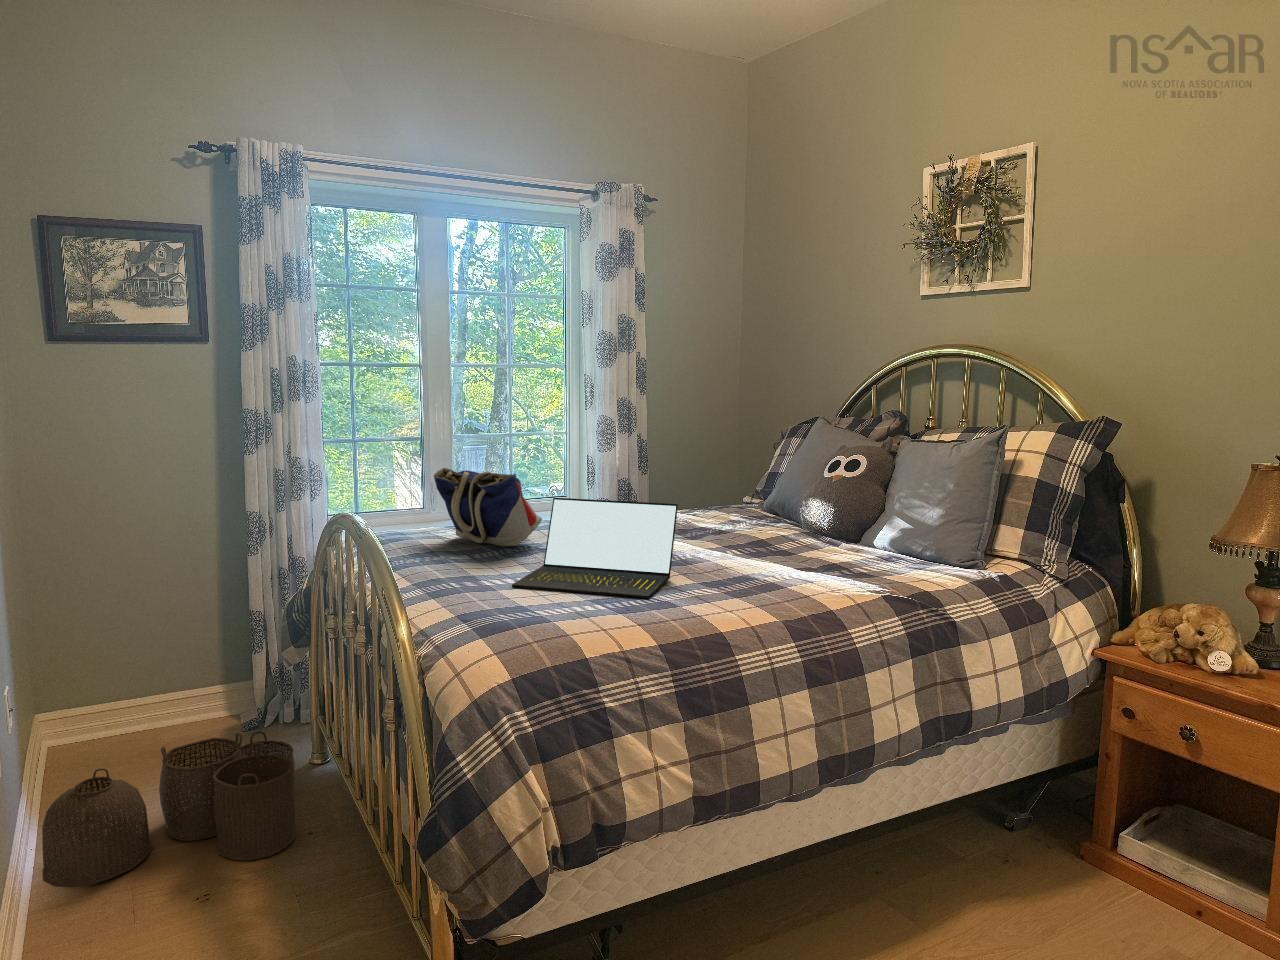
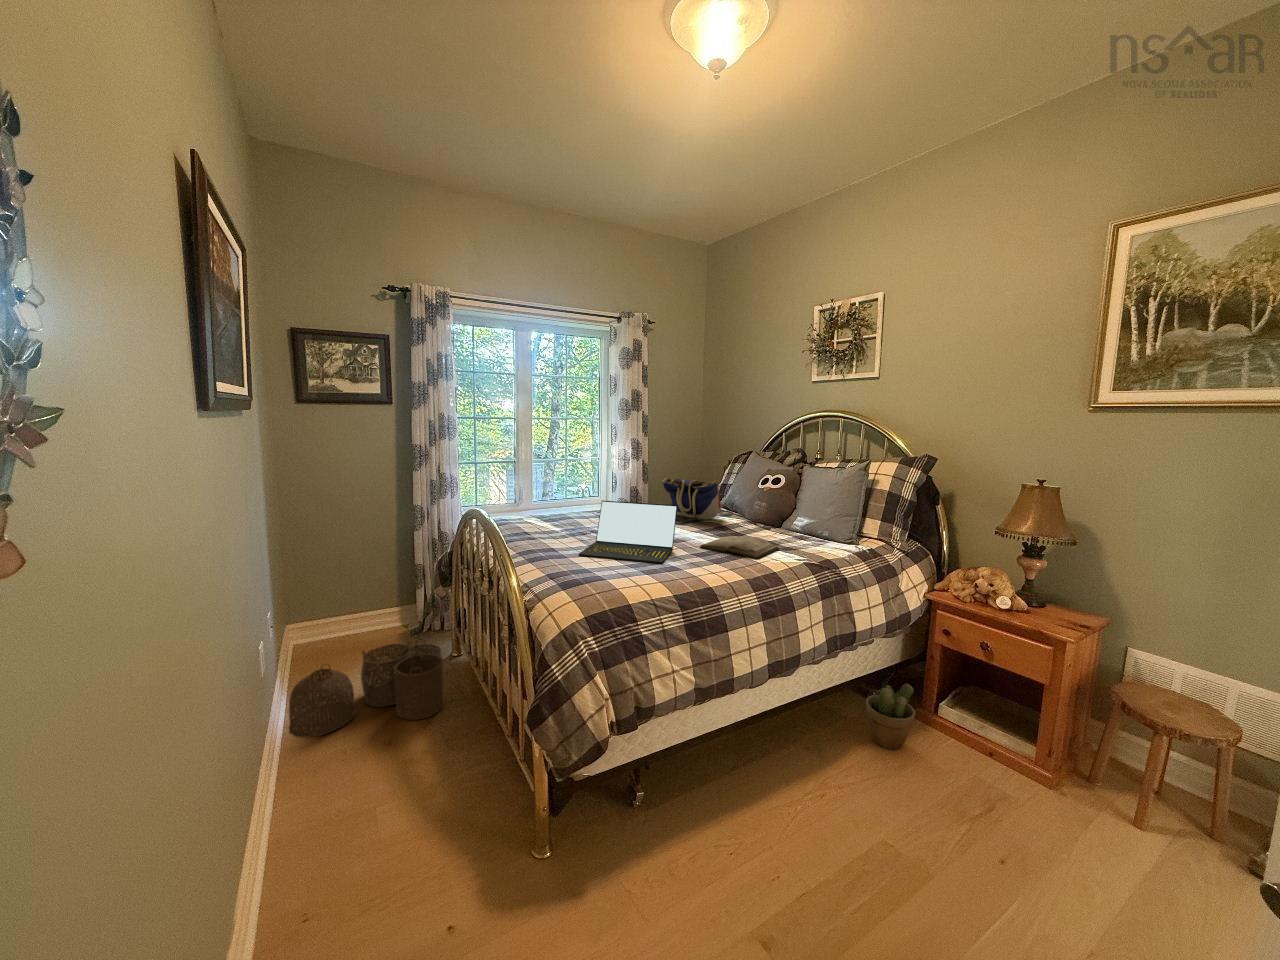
tote bag: present [434,468,542,546] -> present [663,478,722,520]
diary: none [716,557,849,592] -> present [700,537,779,559]
potted plant: none [993,798,1075,907] -> present [866,684,916,750]

